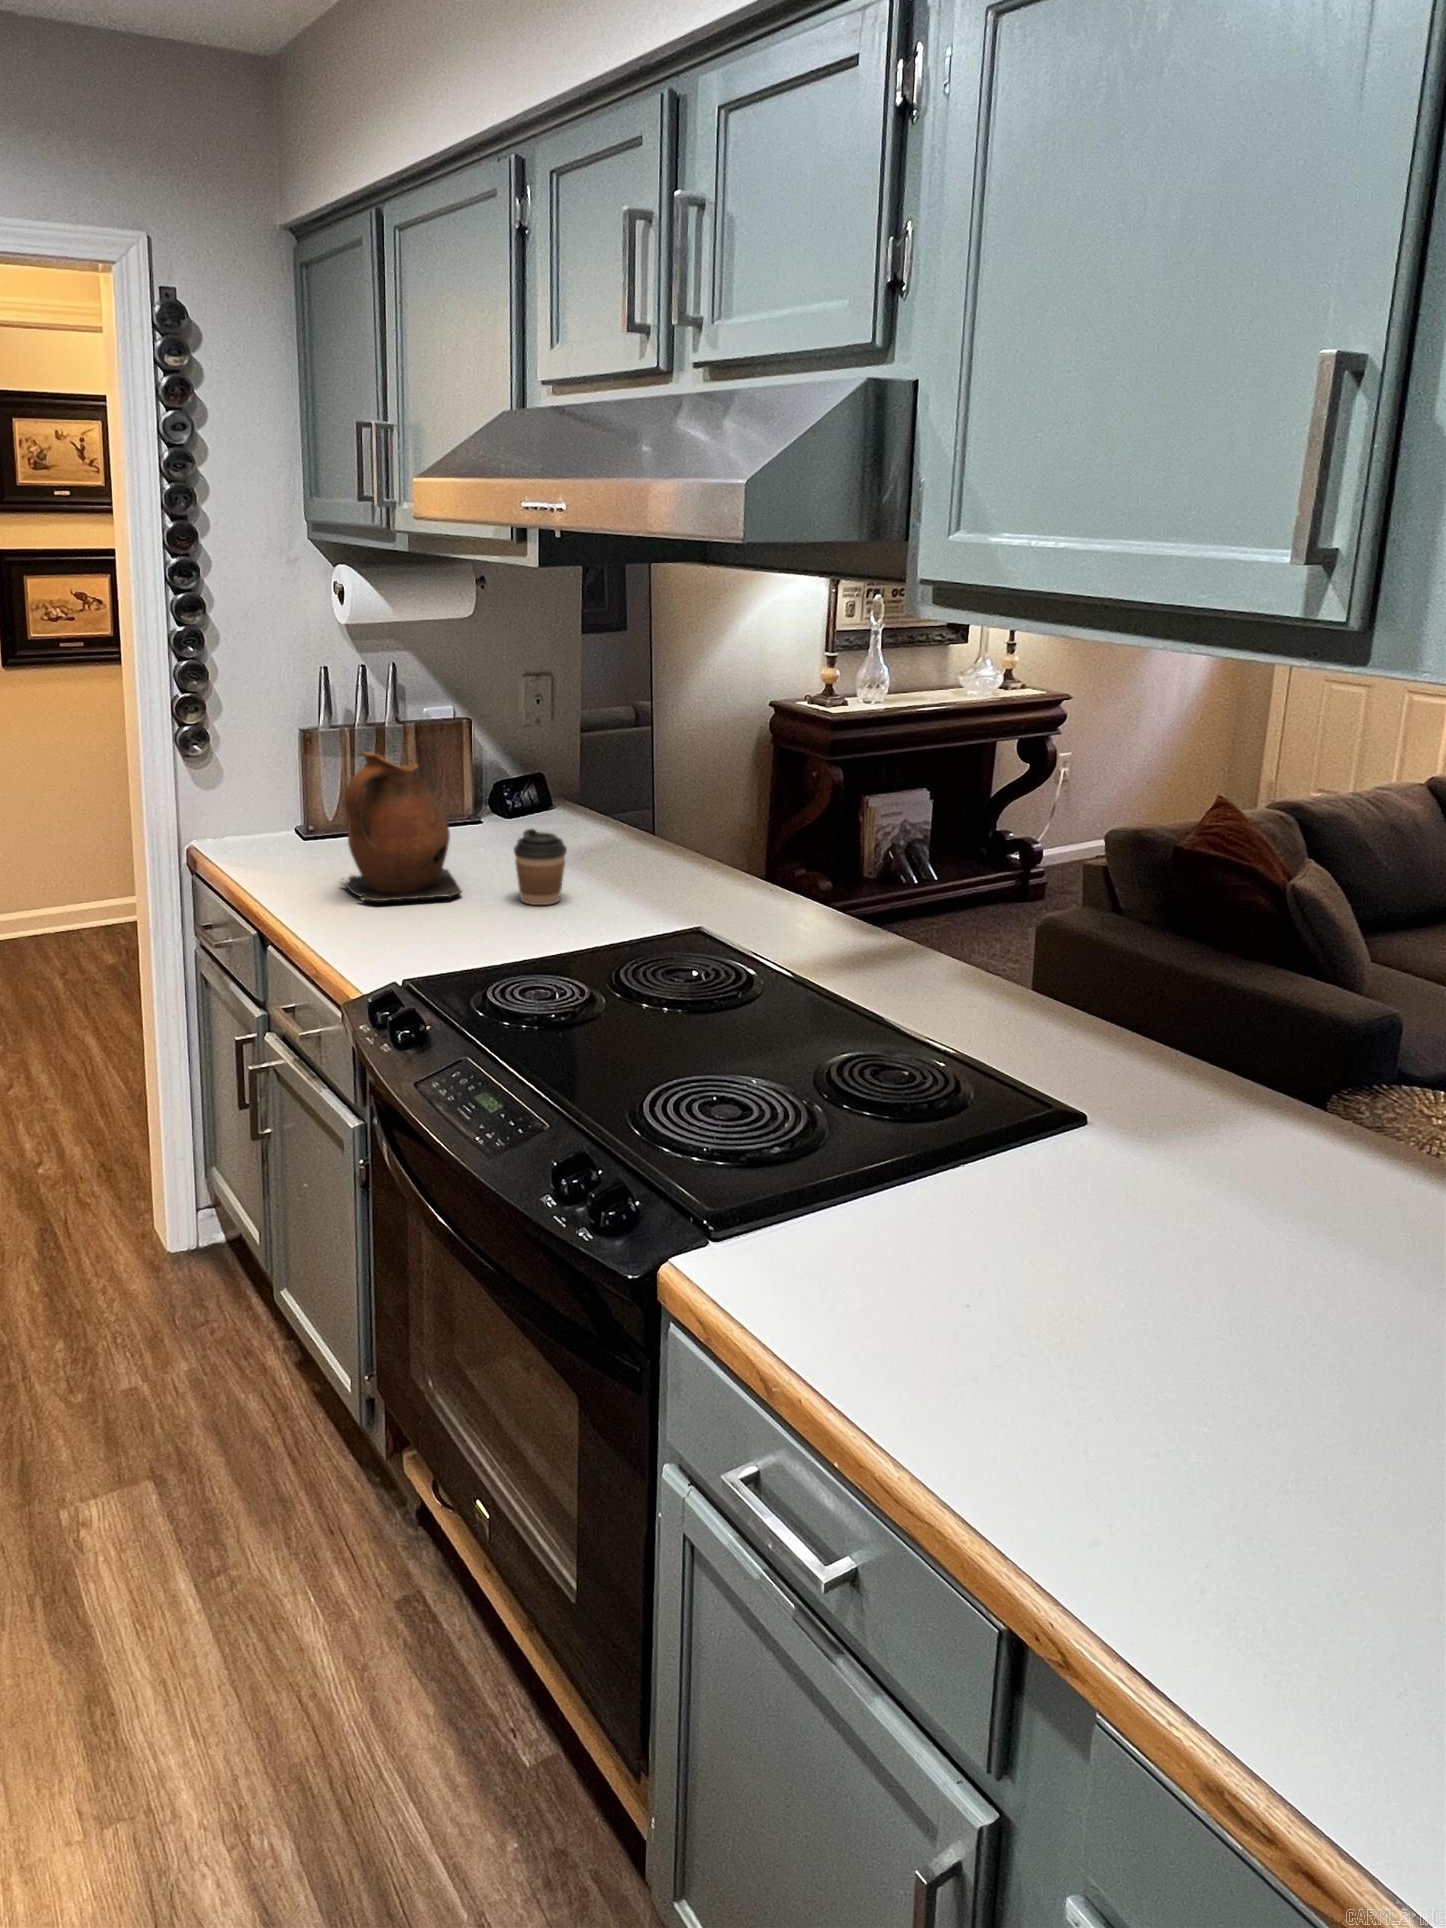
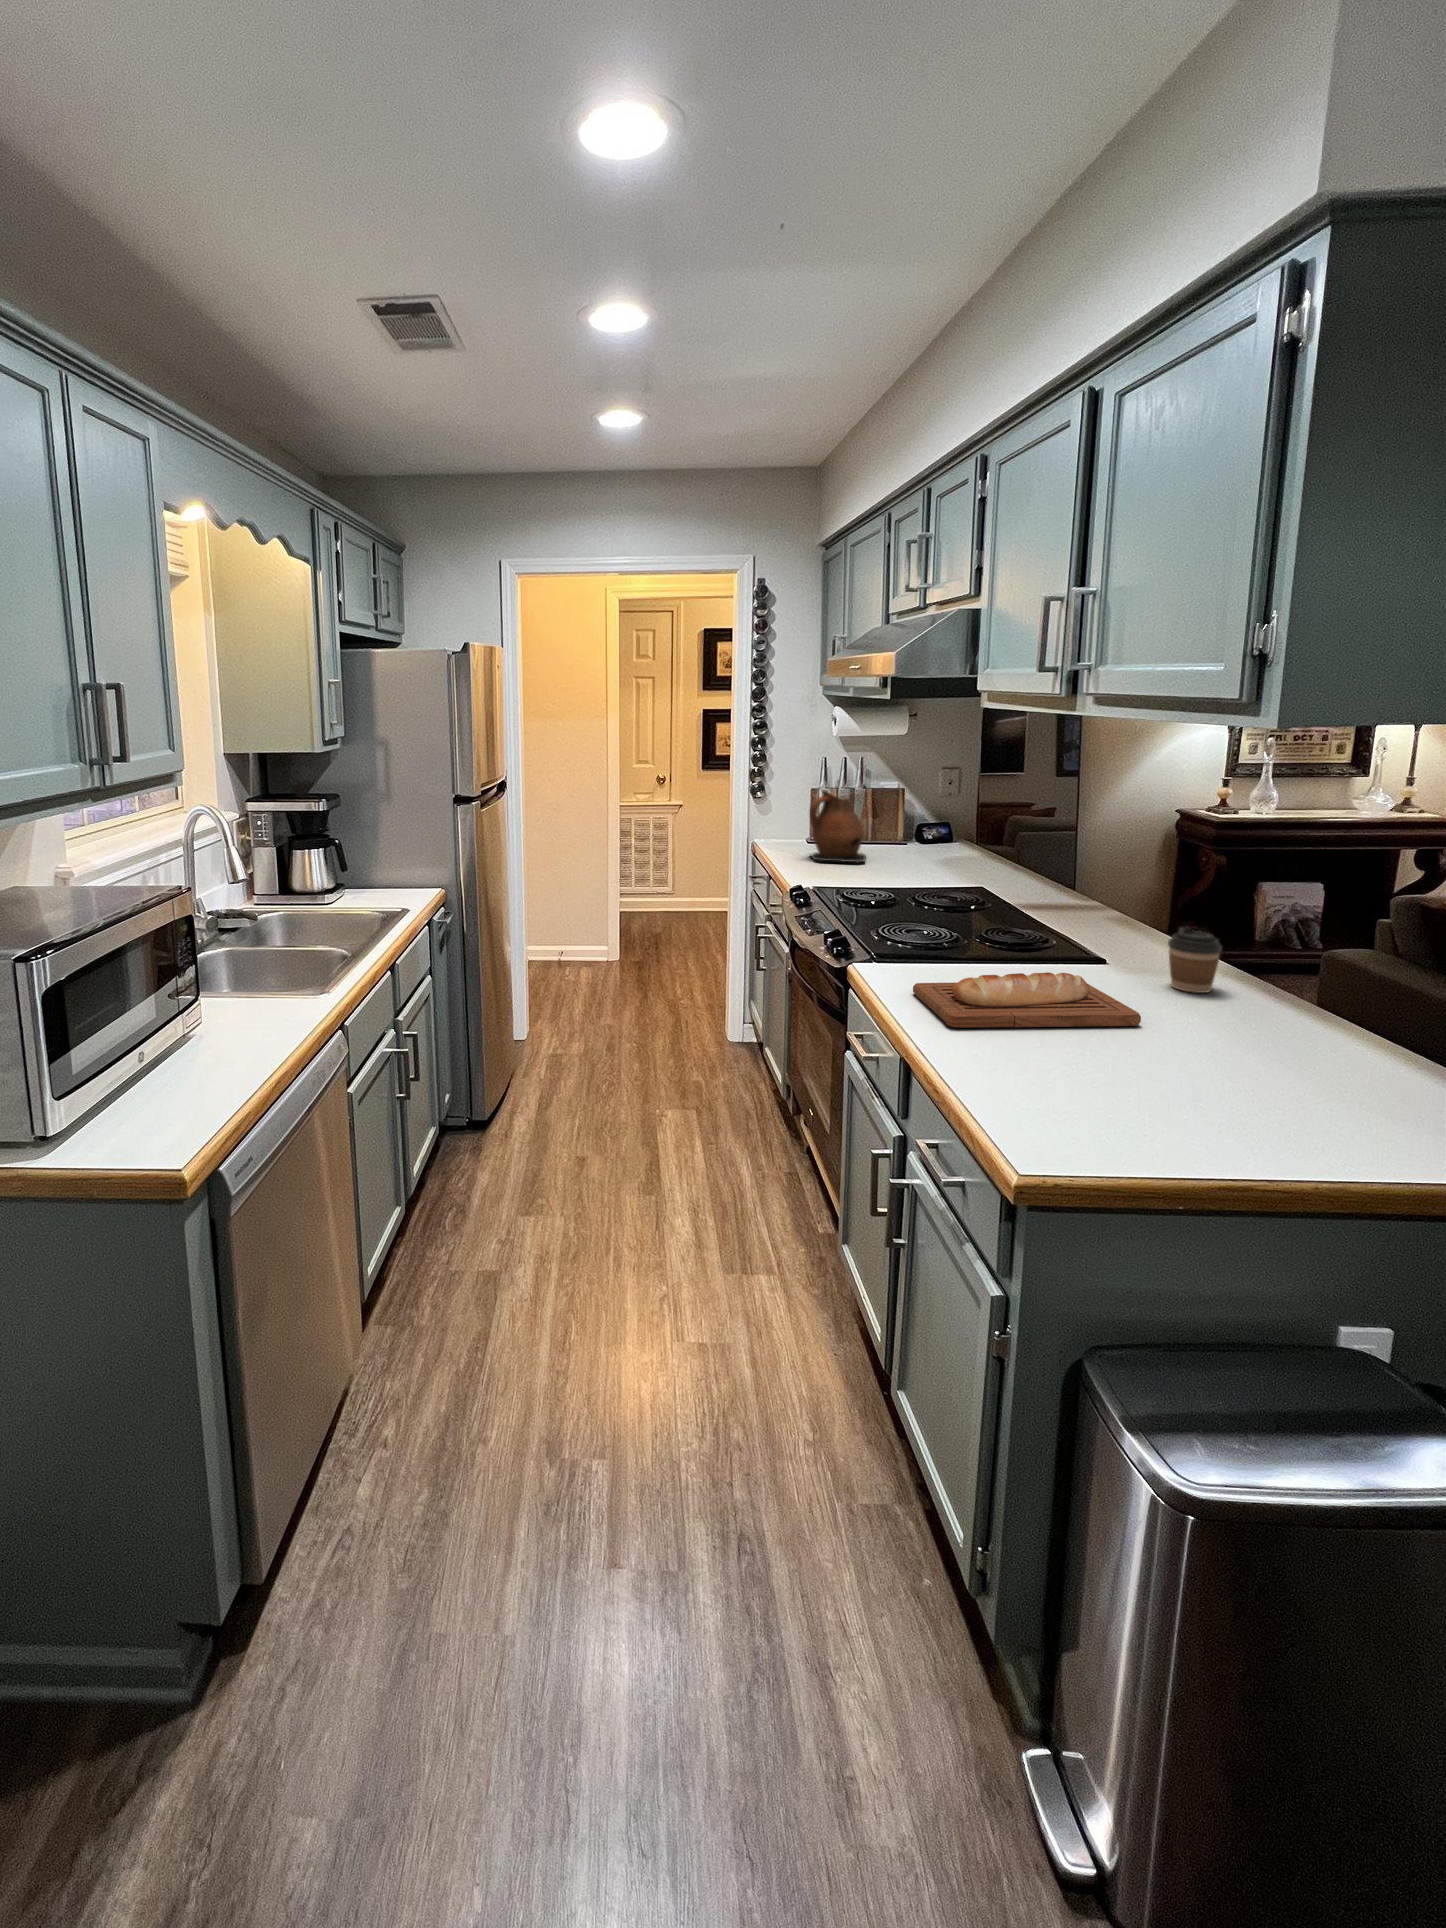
coffee cup: present [514,828,567,905] -> present [1168,927,1222,993]
bread loaf: none [895,1232,1362,1511] -> present [913,972,1141,1028]

